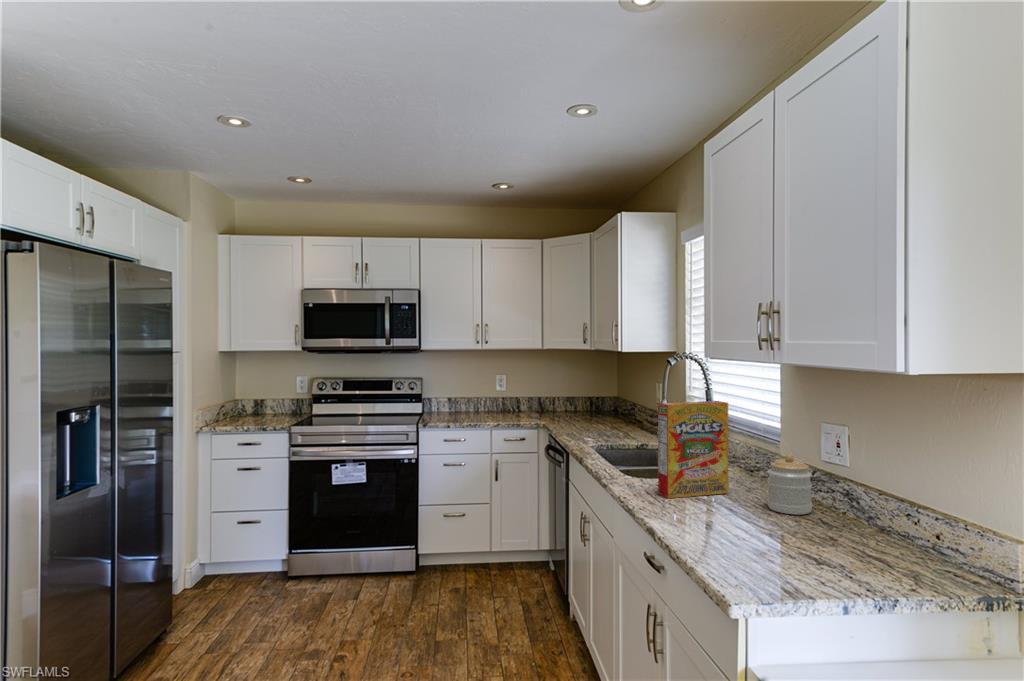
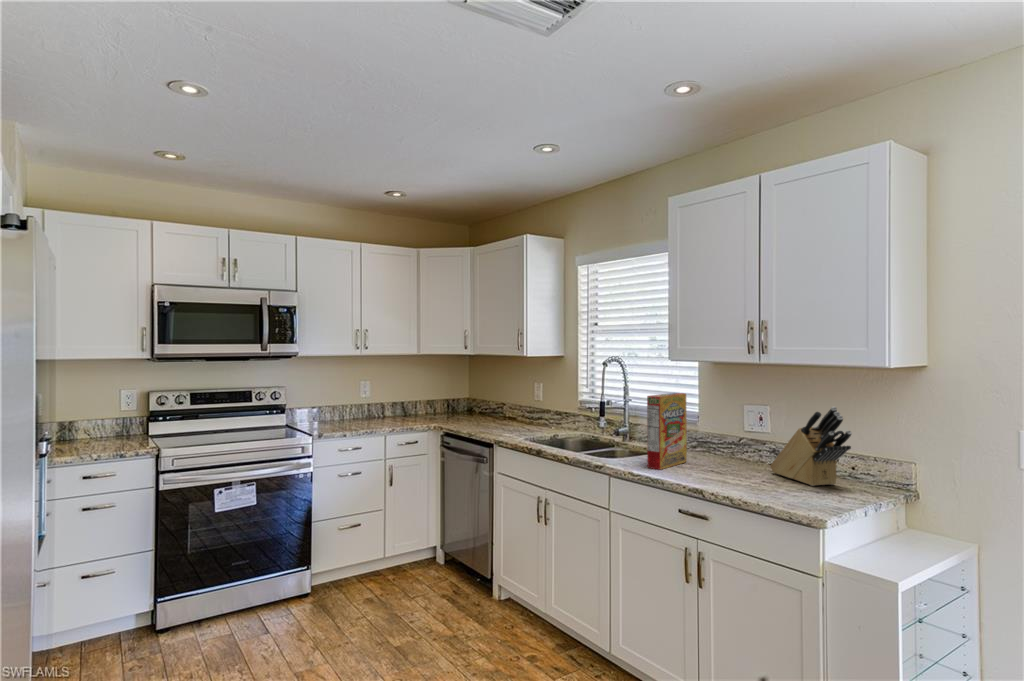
knife block: none [816,435,890,556] -> present [771,407,852,486]
jar: present [768,454,812,515] -> none [724,428,755,469]

